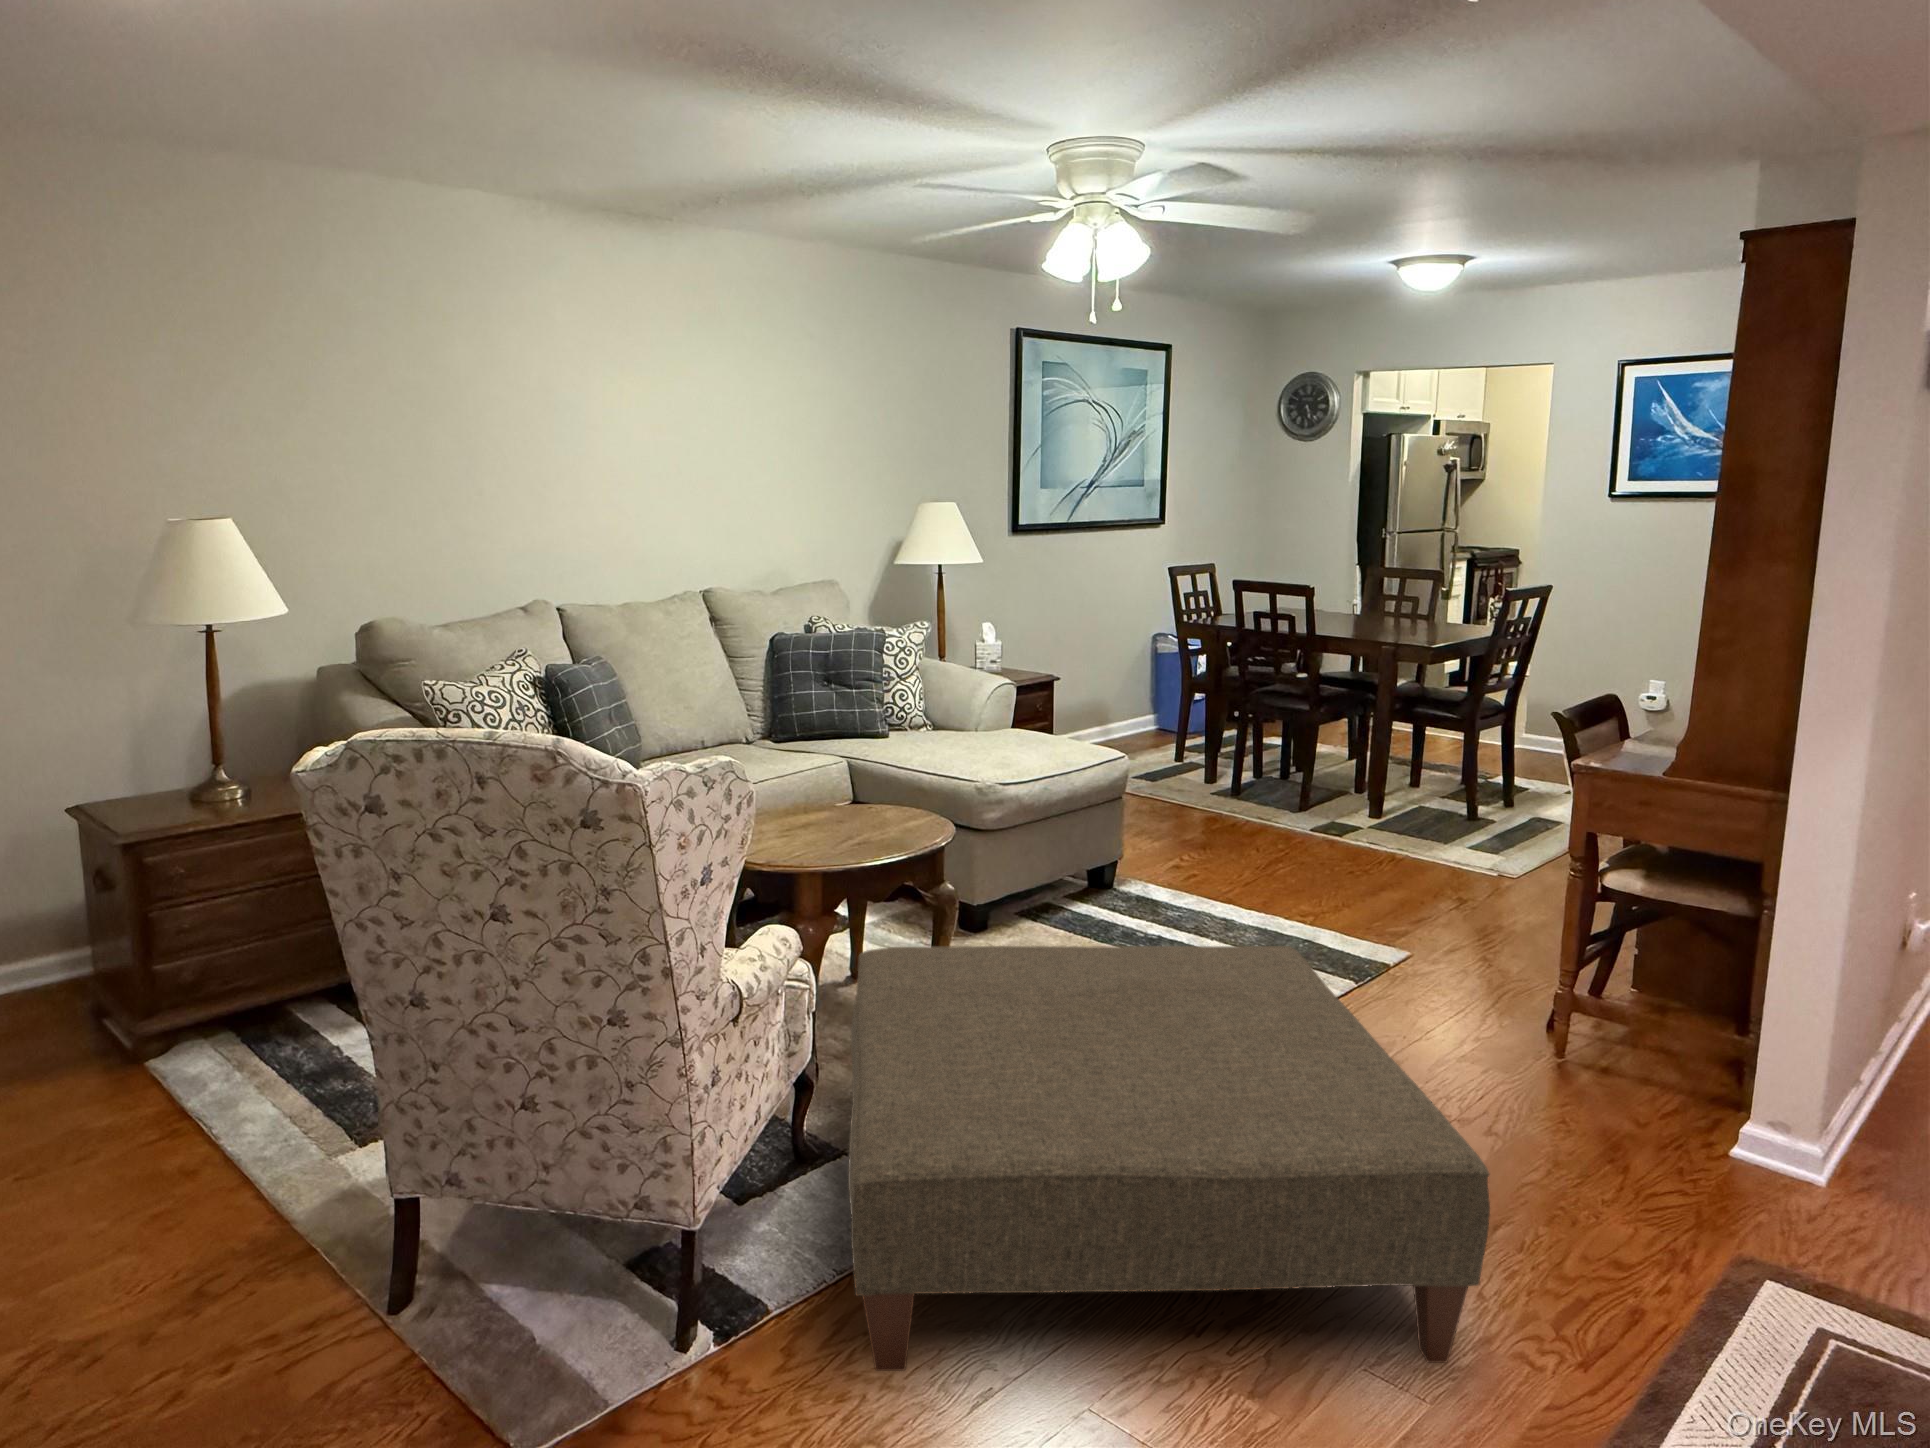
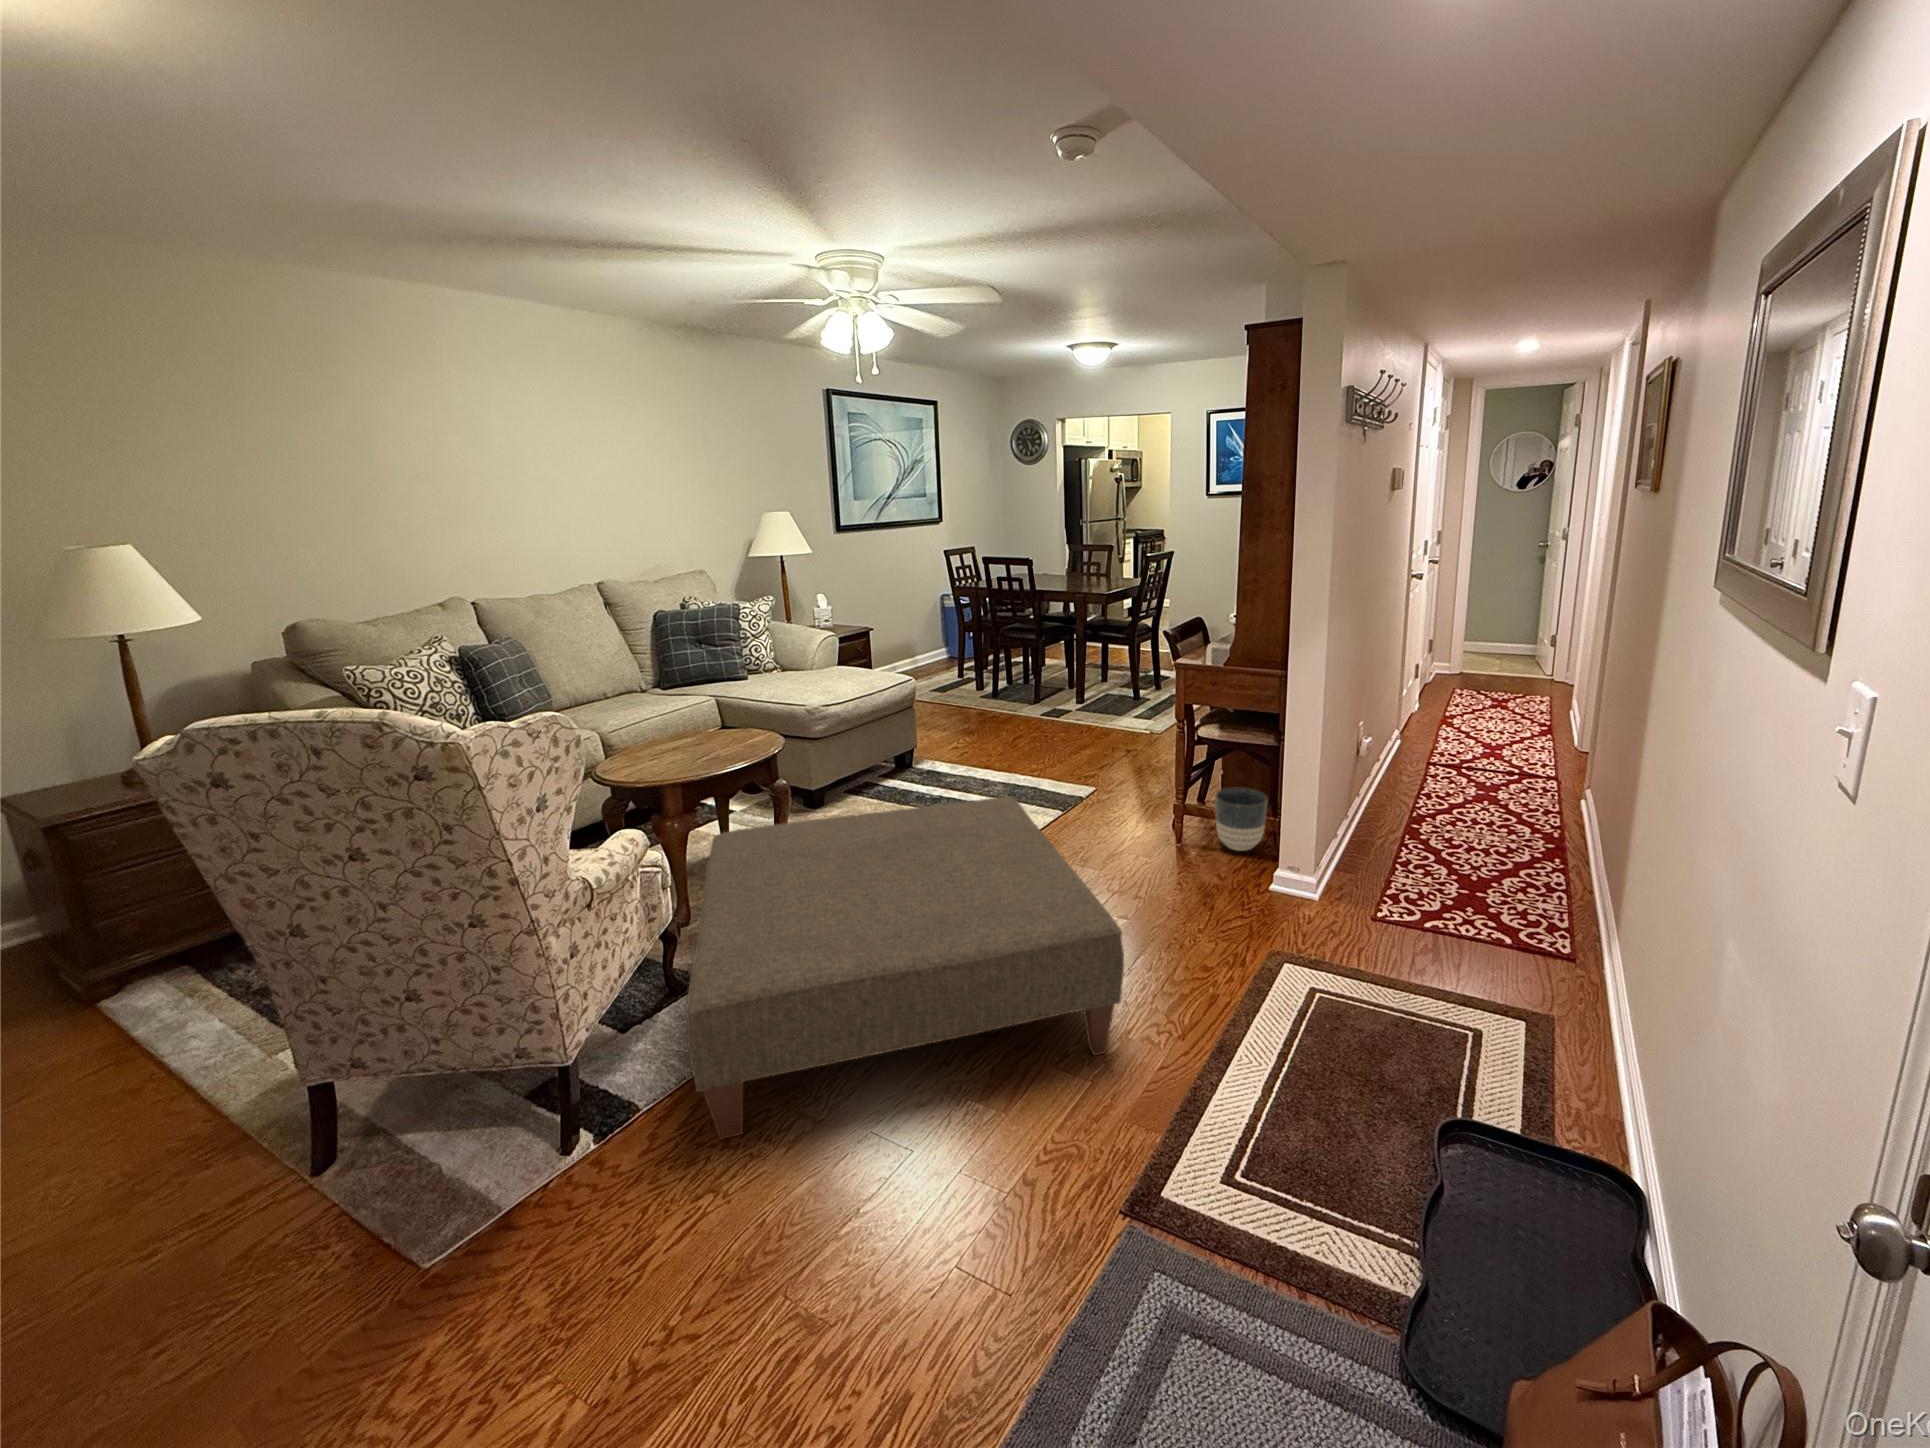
planter: none [1631,978,1730,1086] -> present [1215,788,1267,851]

